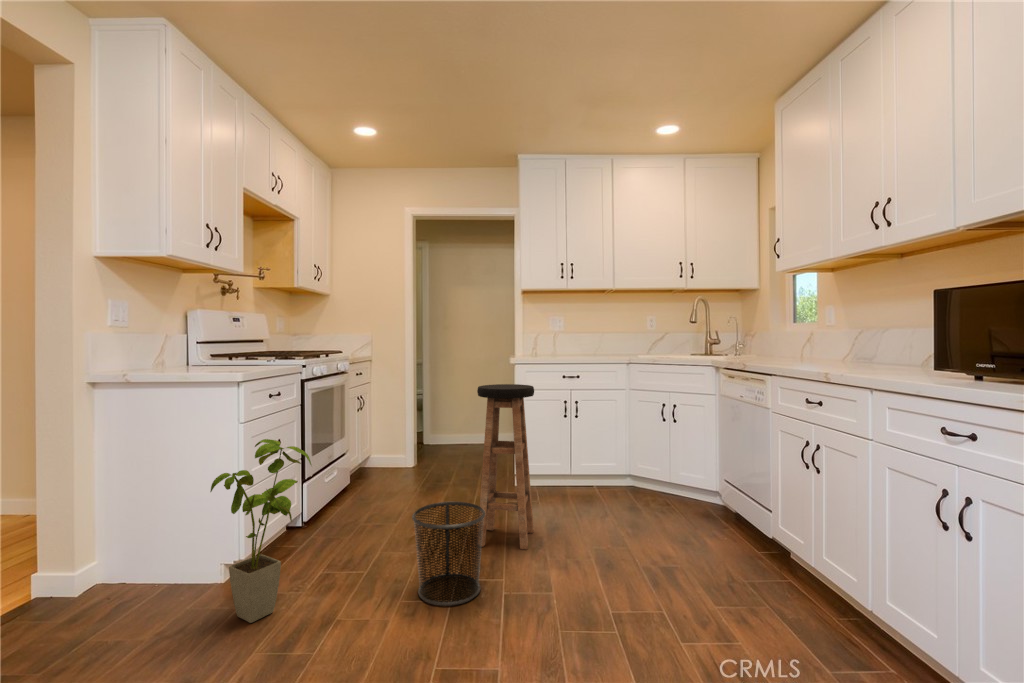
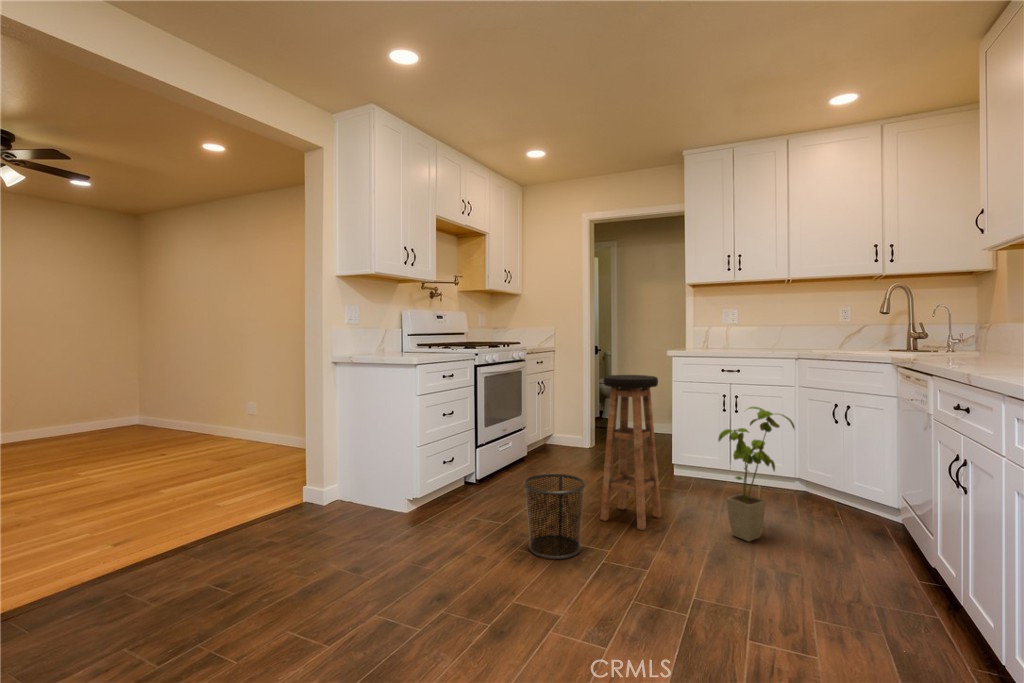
house plant: present [210,439,311,623] -> present [718,407,795,541]

